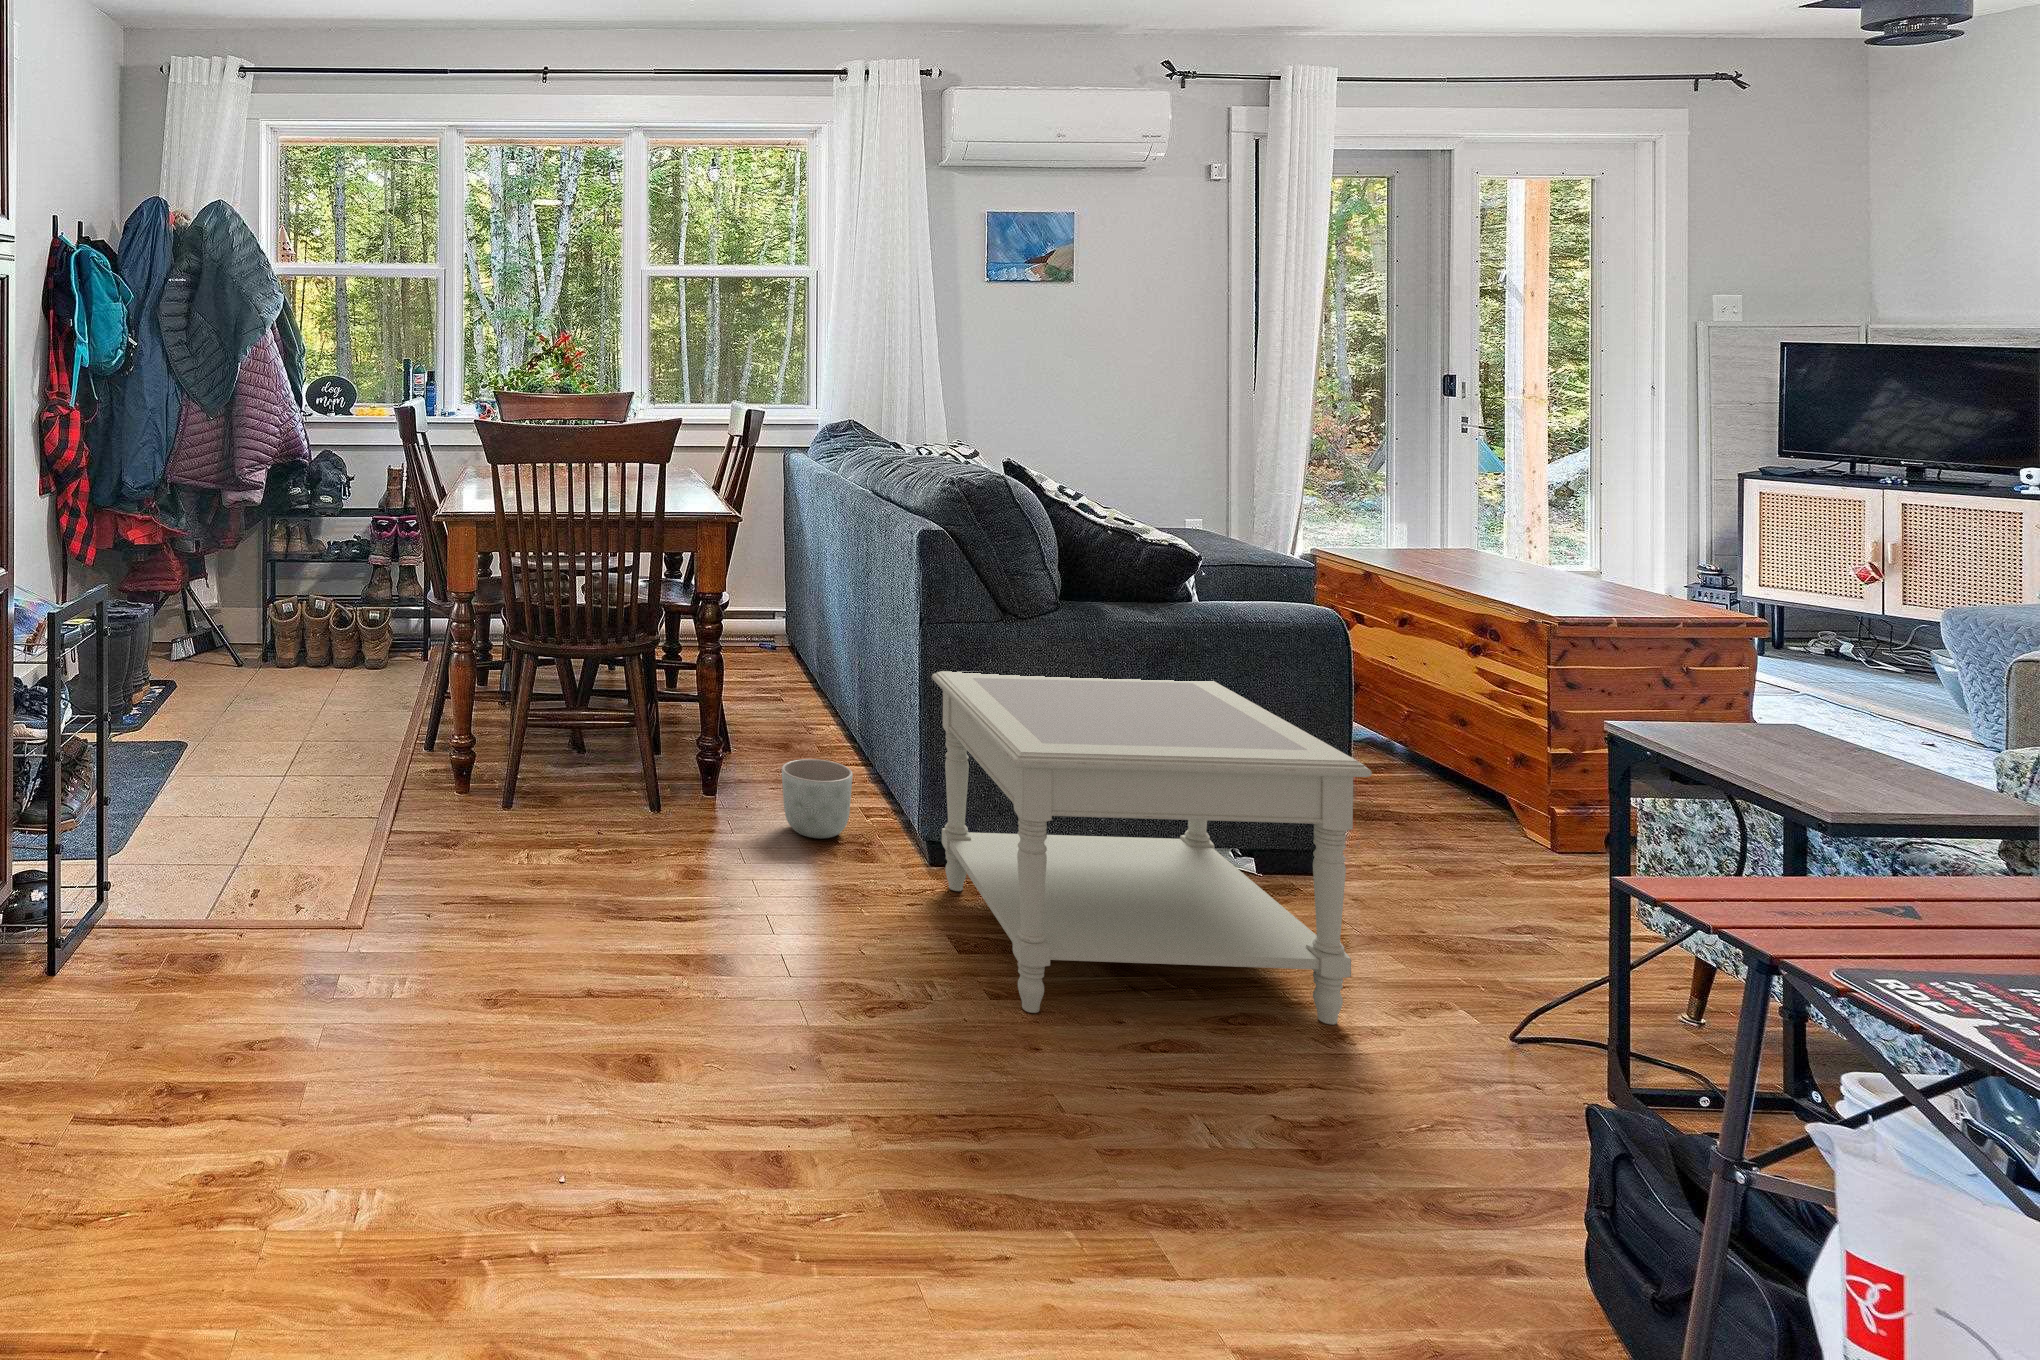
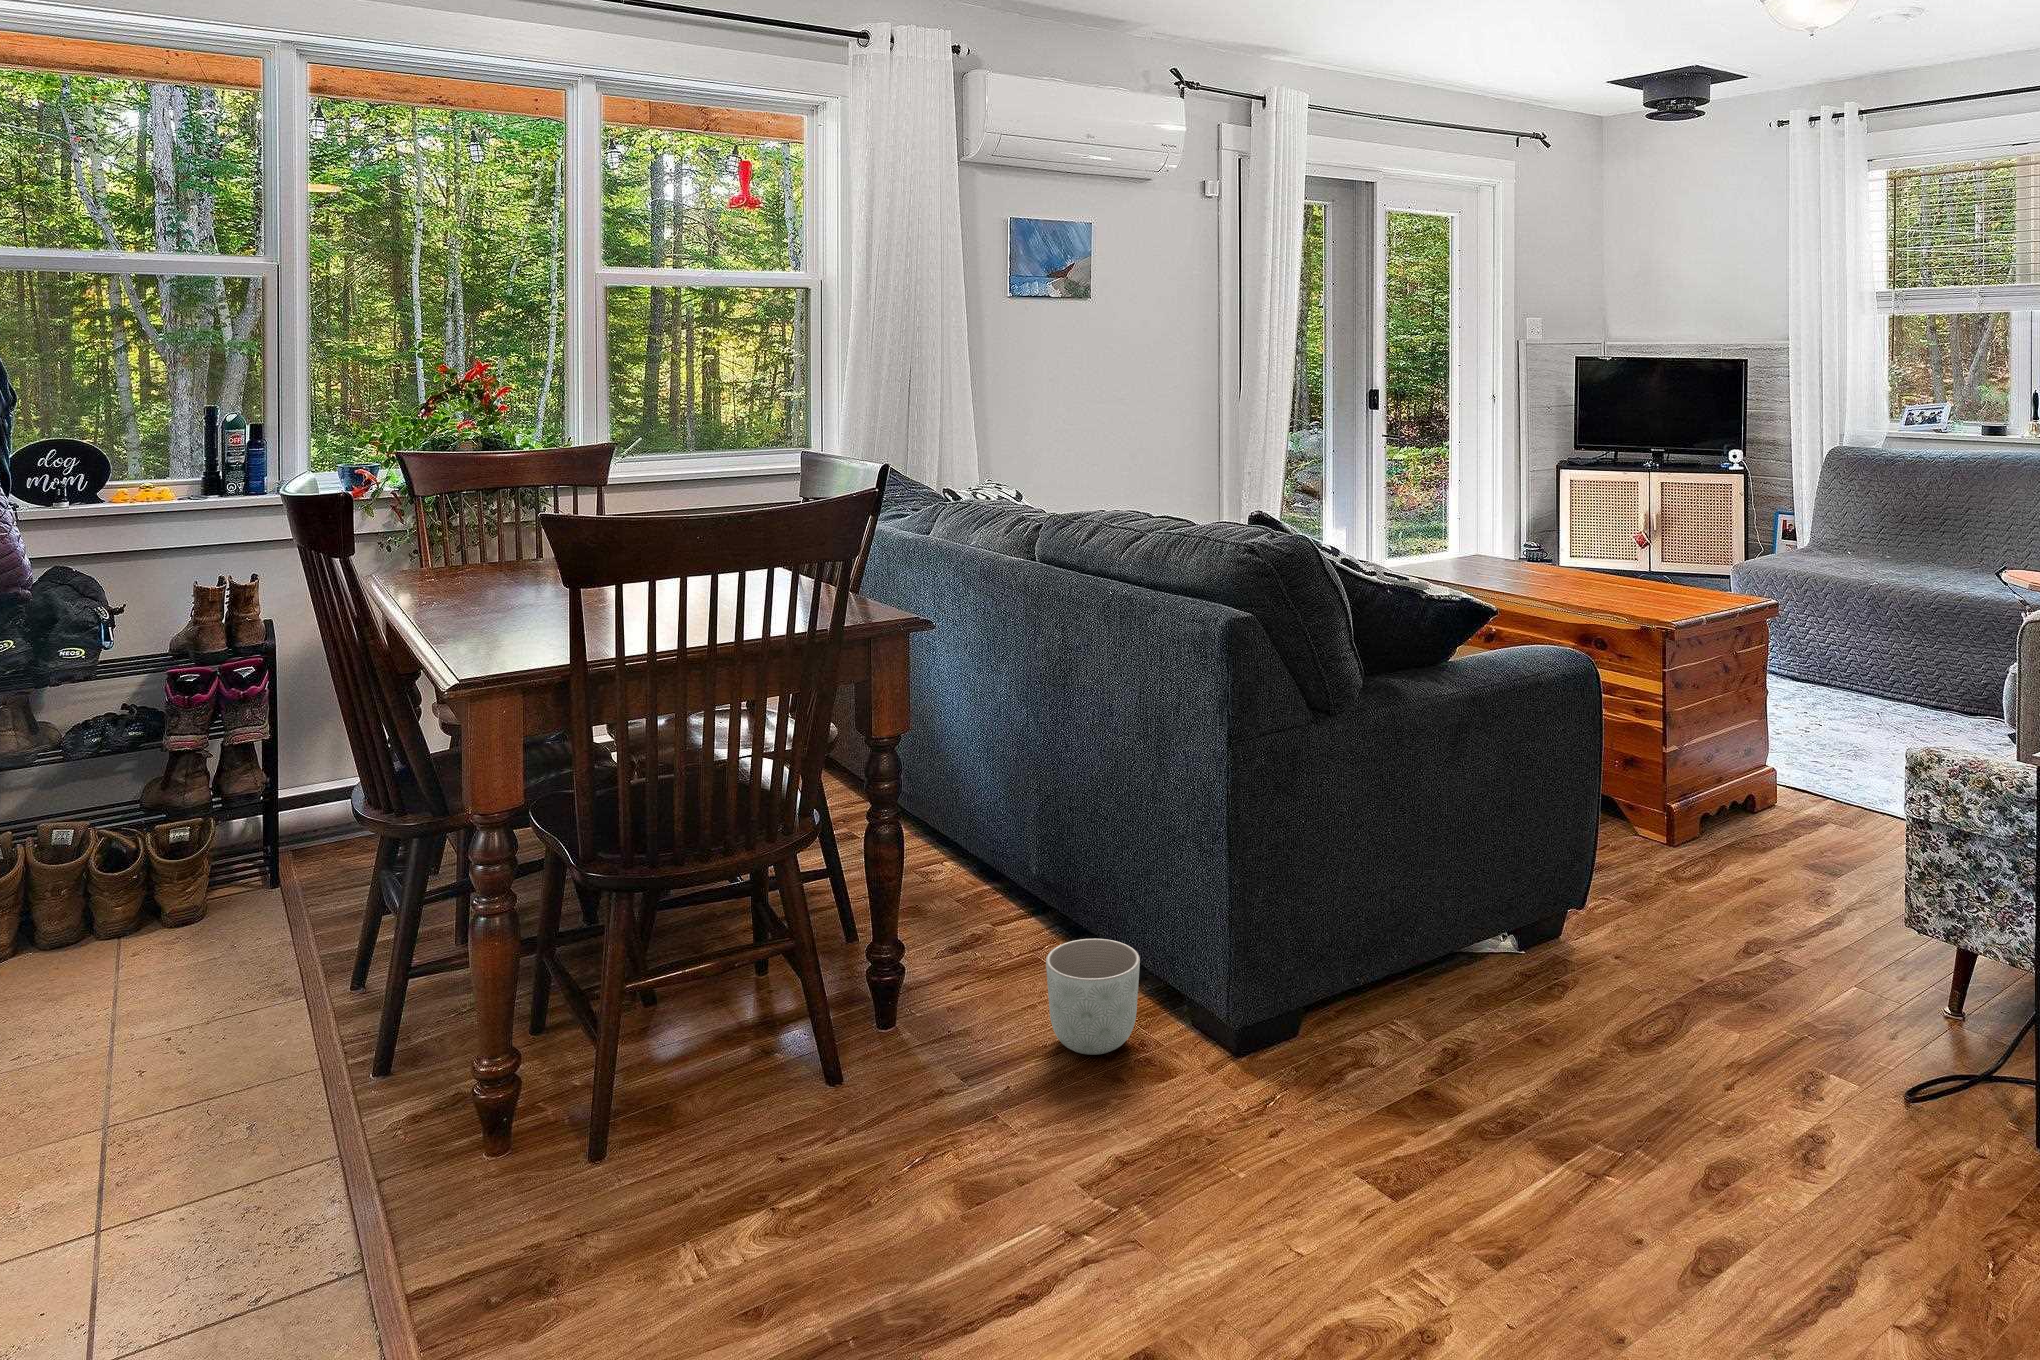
side table: present [932,671,1372,1025] -> none [1276,749,1811,1245]

